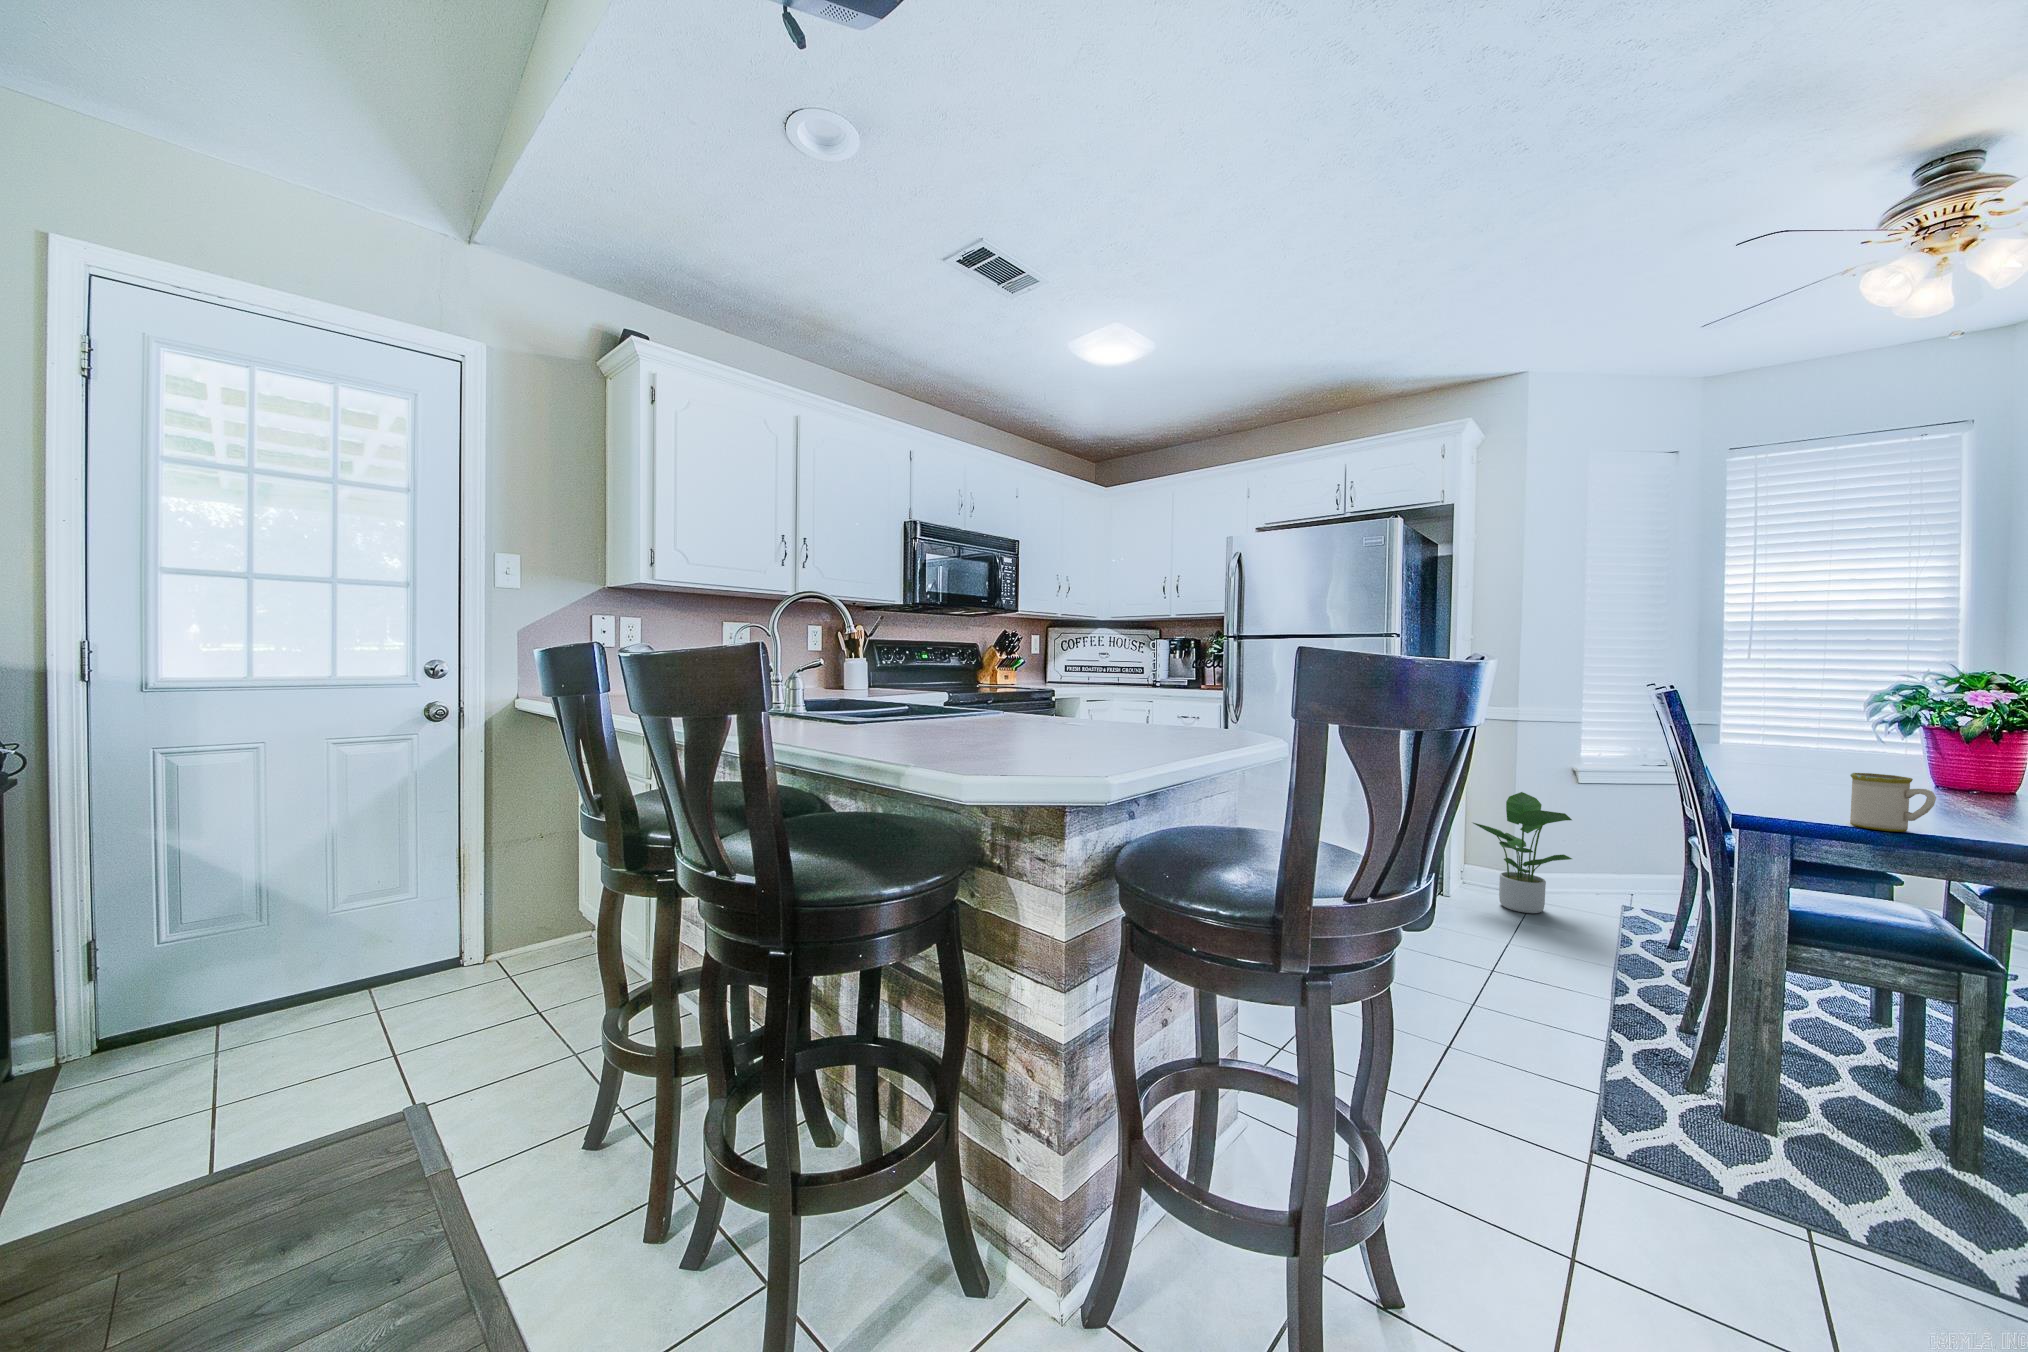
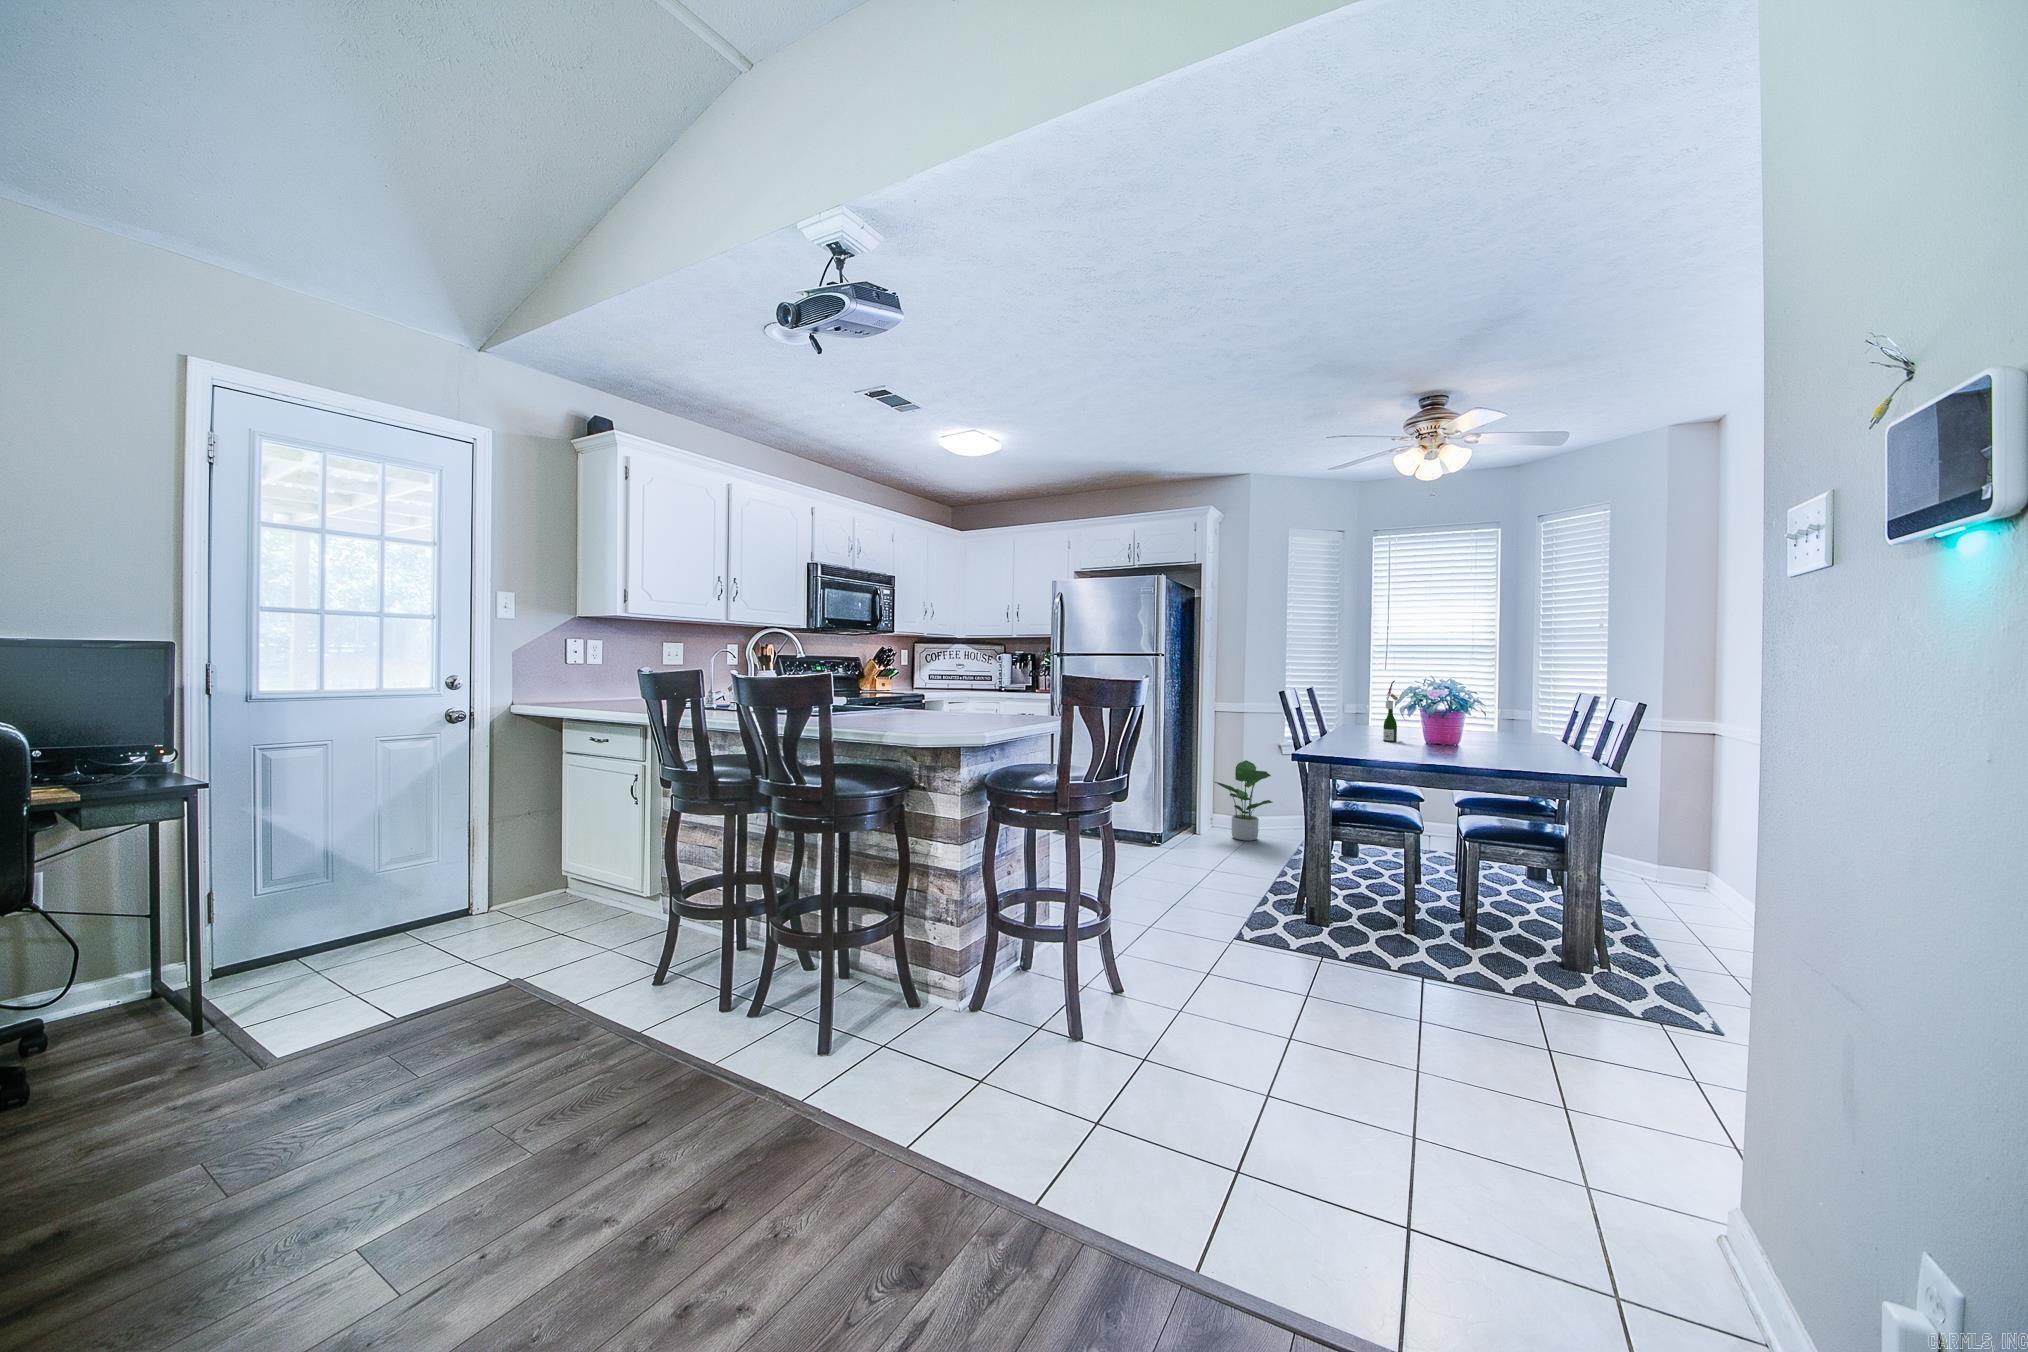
wine bottle: none [1858,678,1908,792] -> present [1383,681,1402,742]
mug: present [1850,773,1936,832] -> none [1345,729,1374,756]

